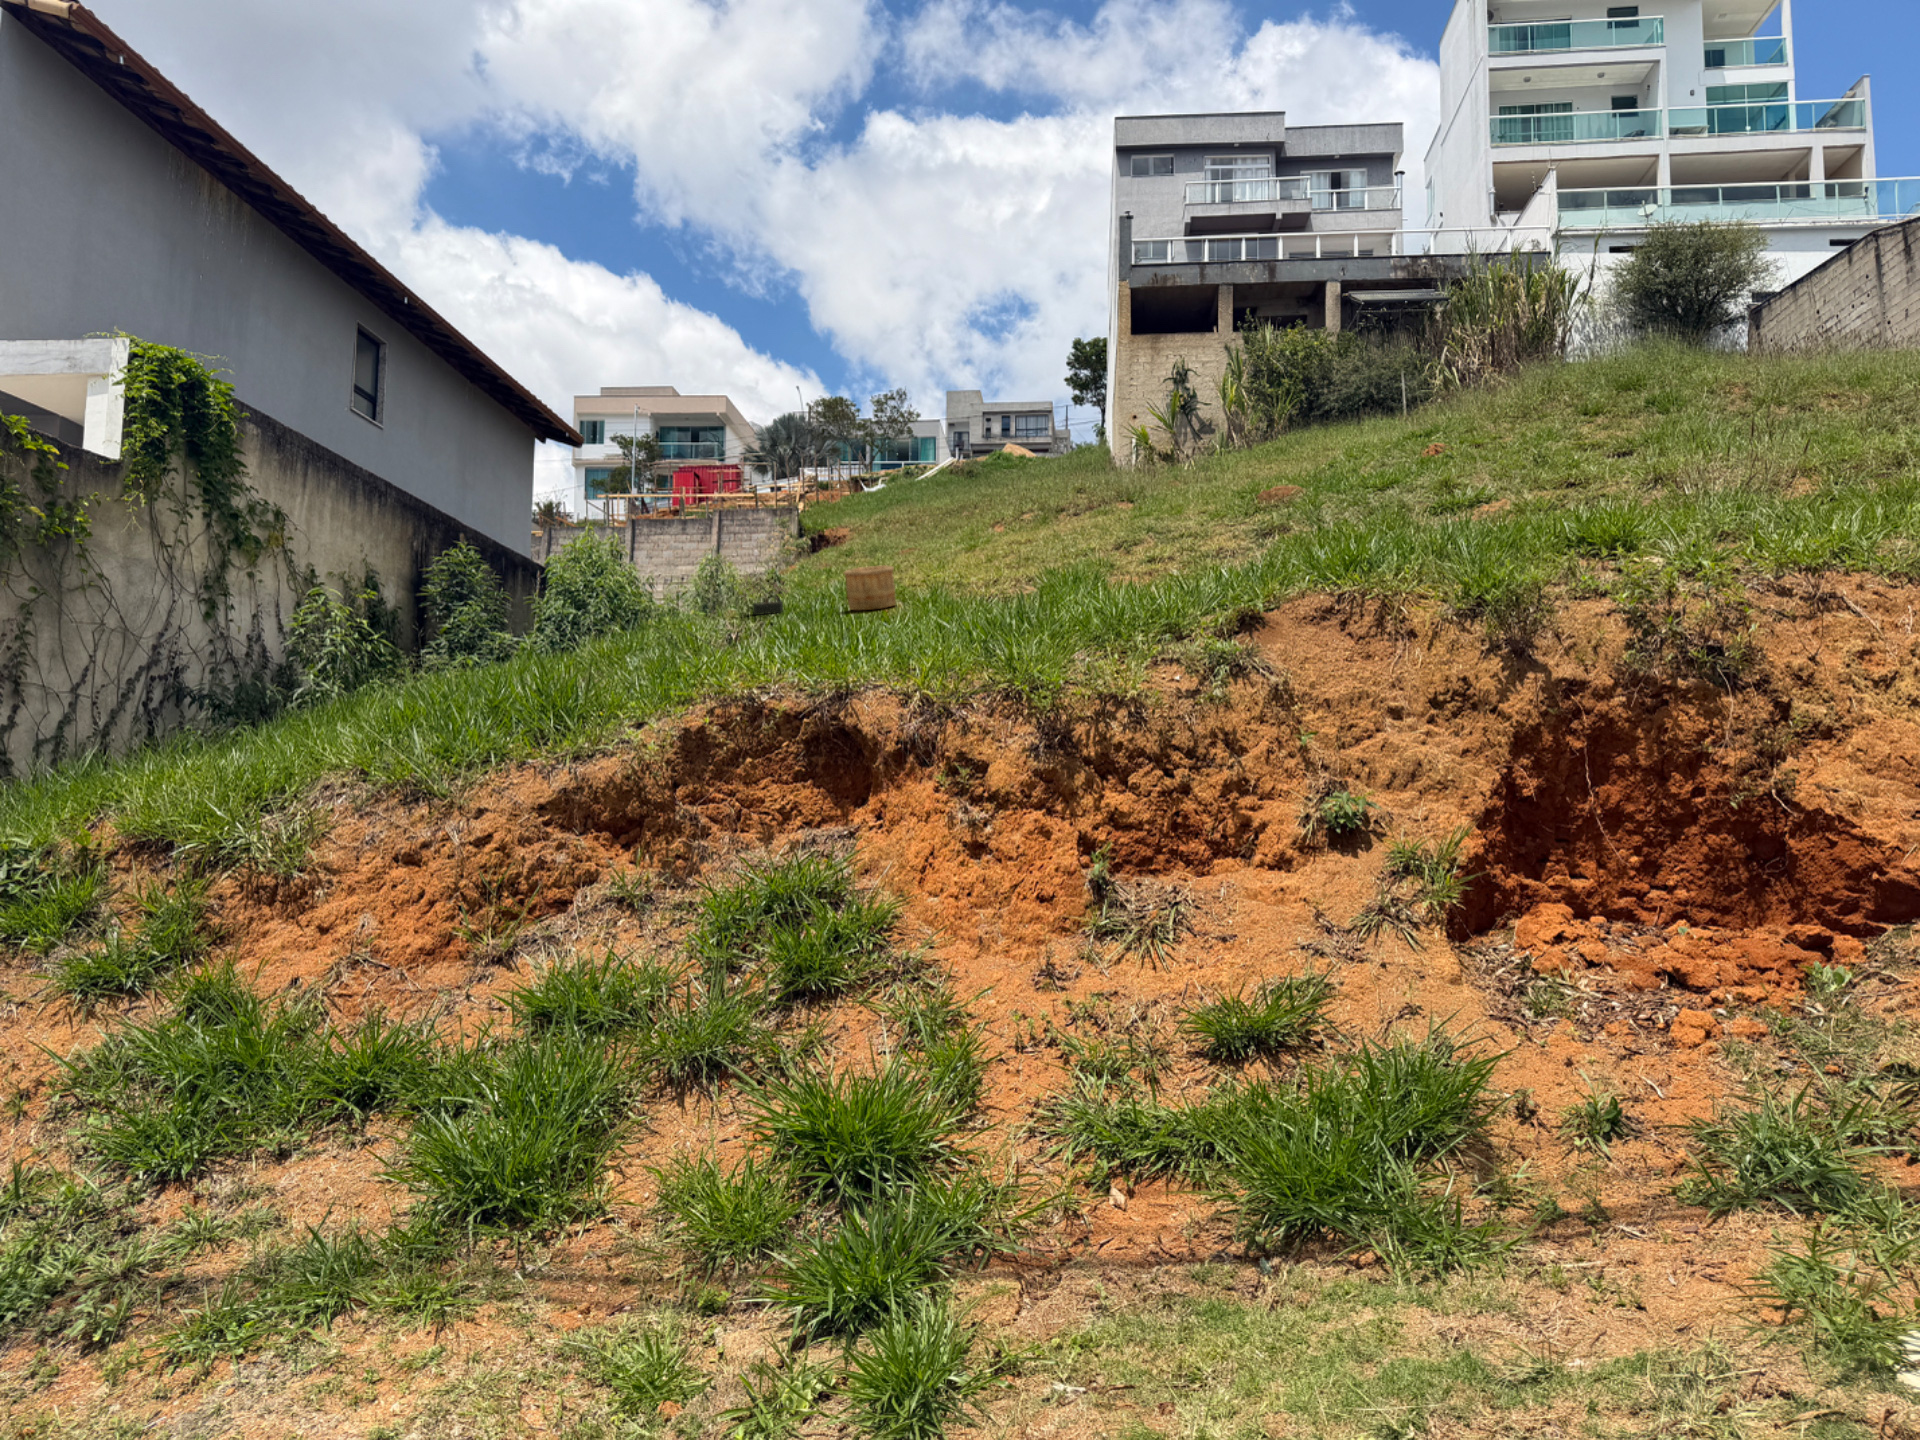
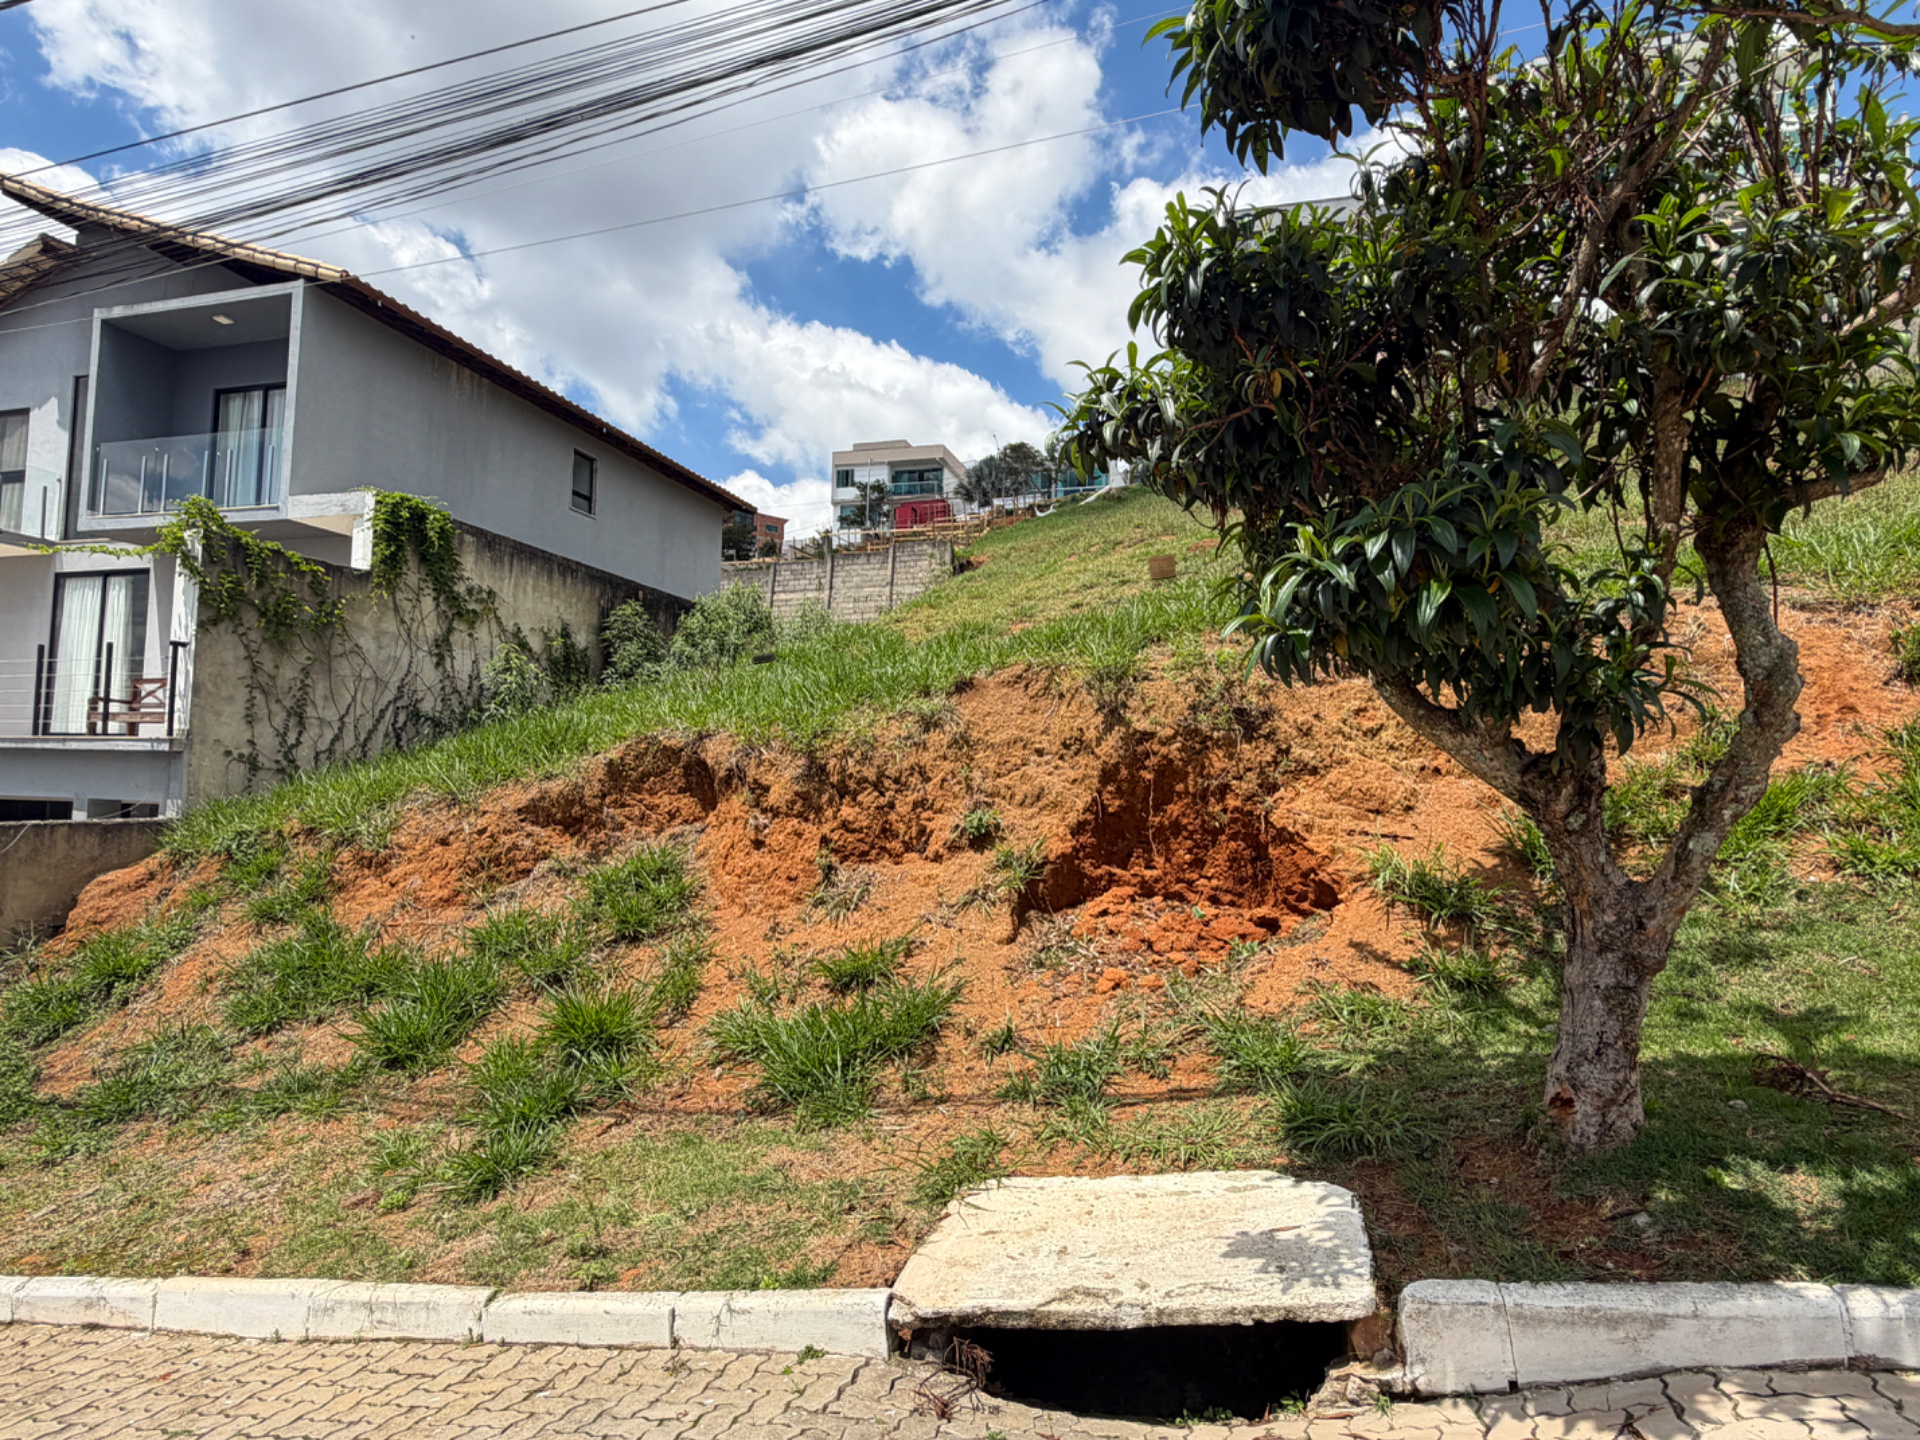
wooden bucket: present [844,565,896,610] -> present [1148,554,1176,579]

